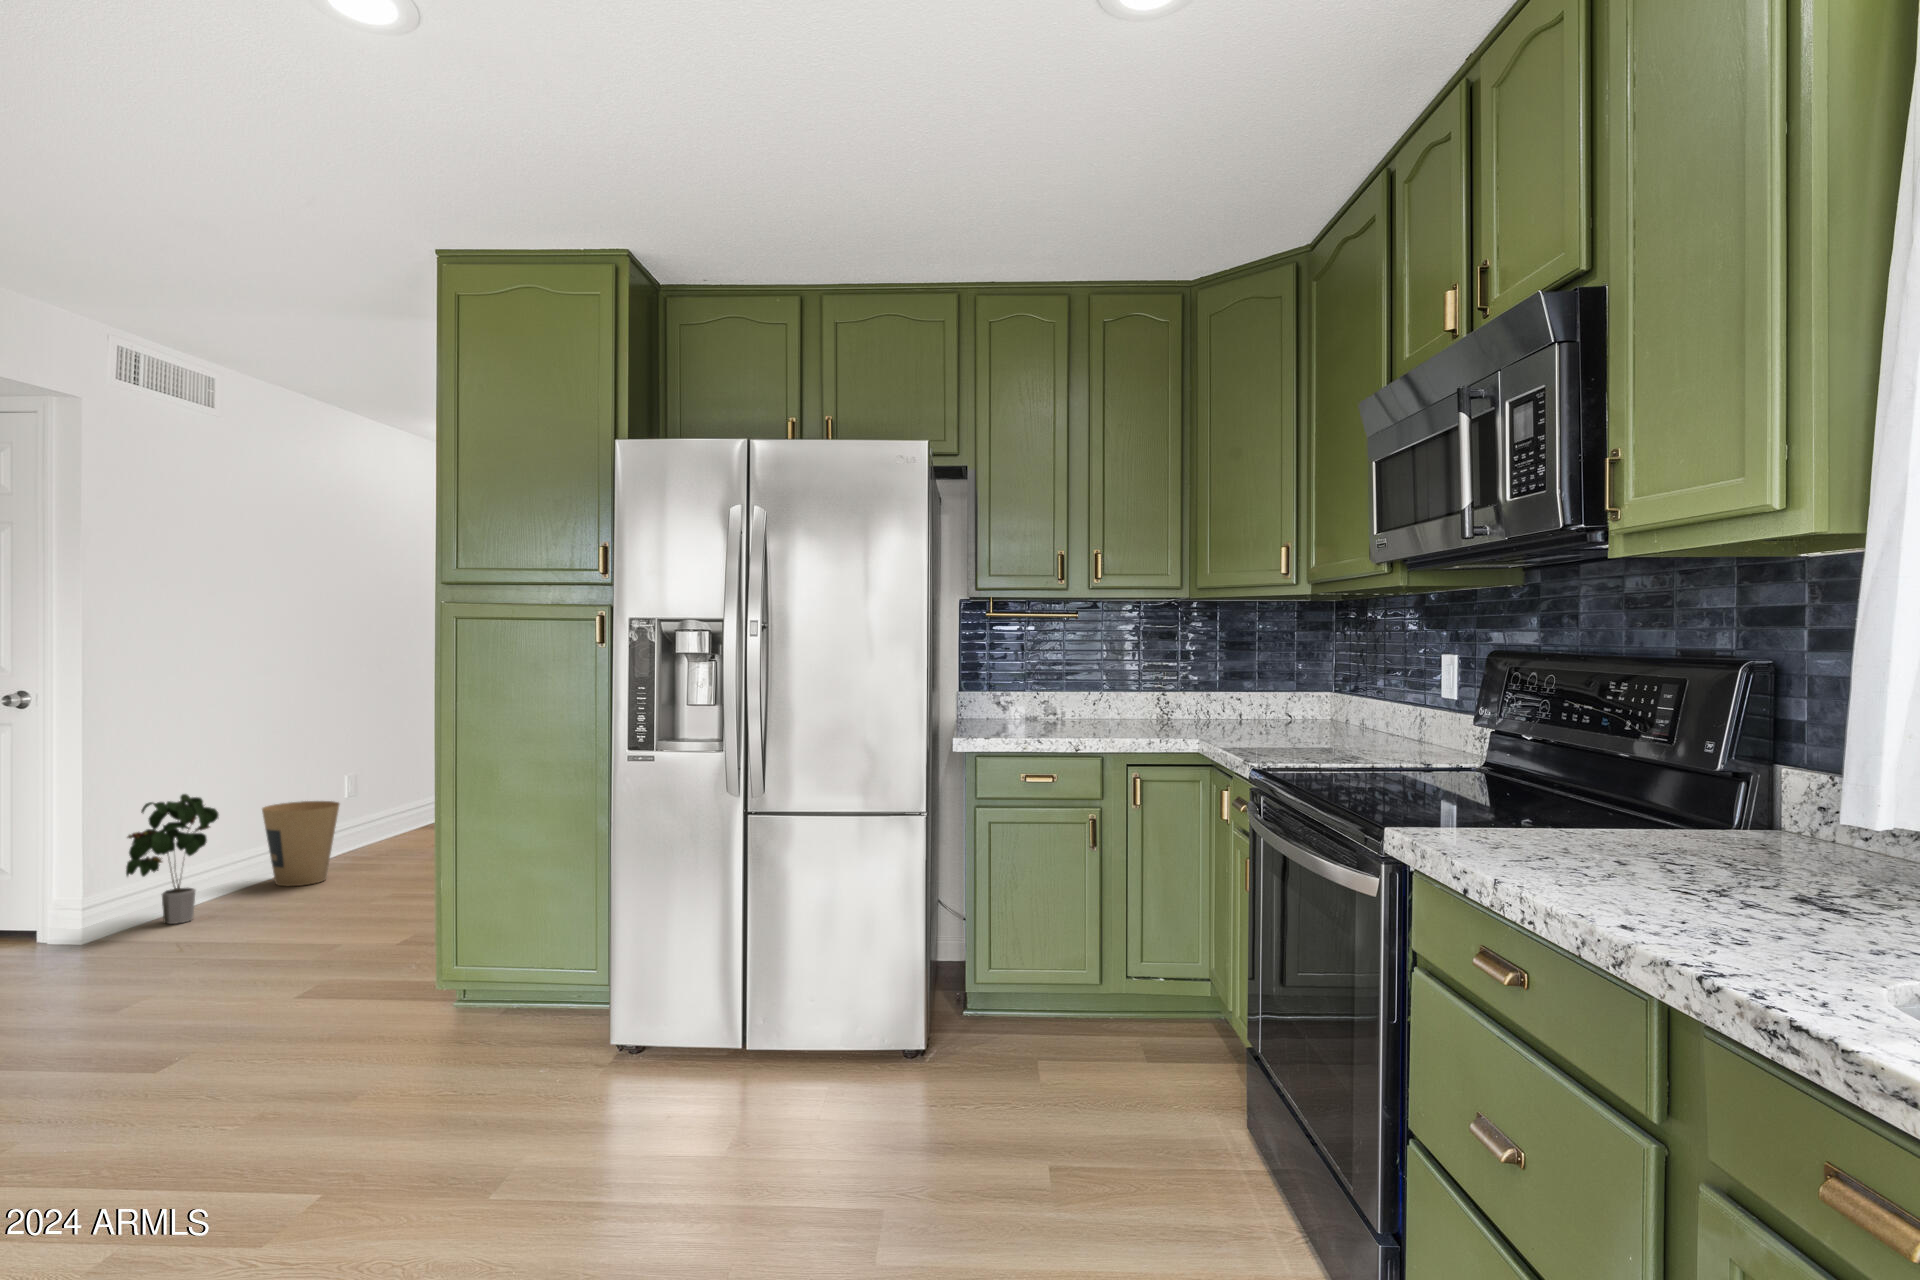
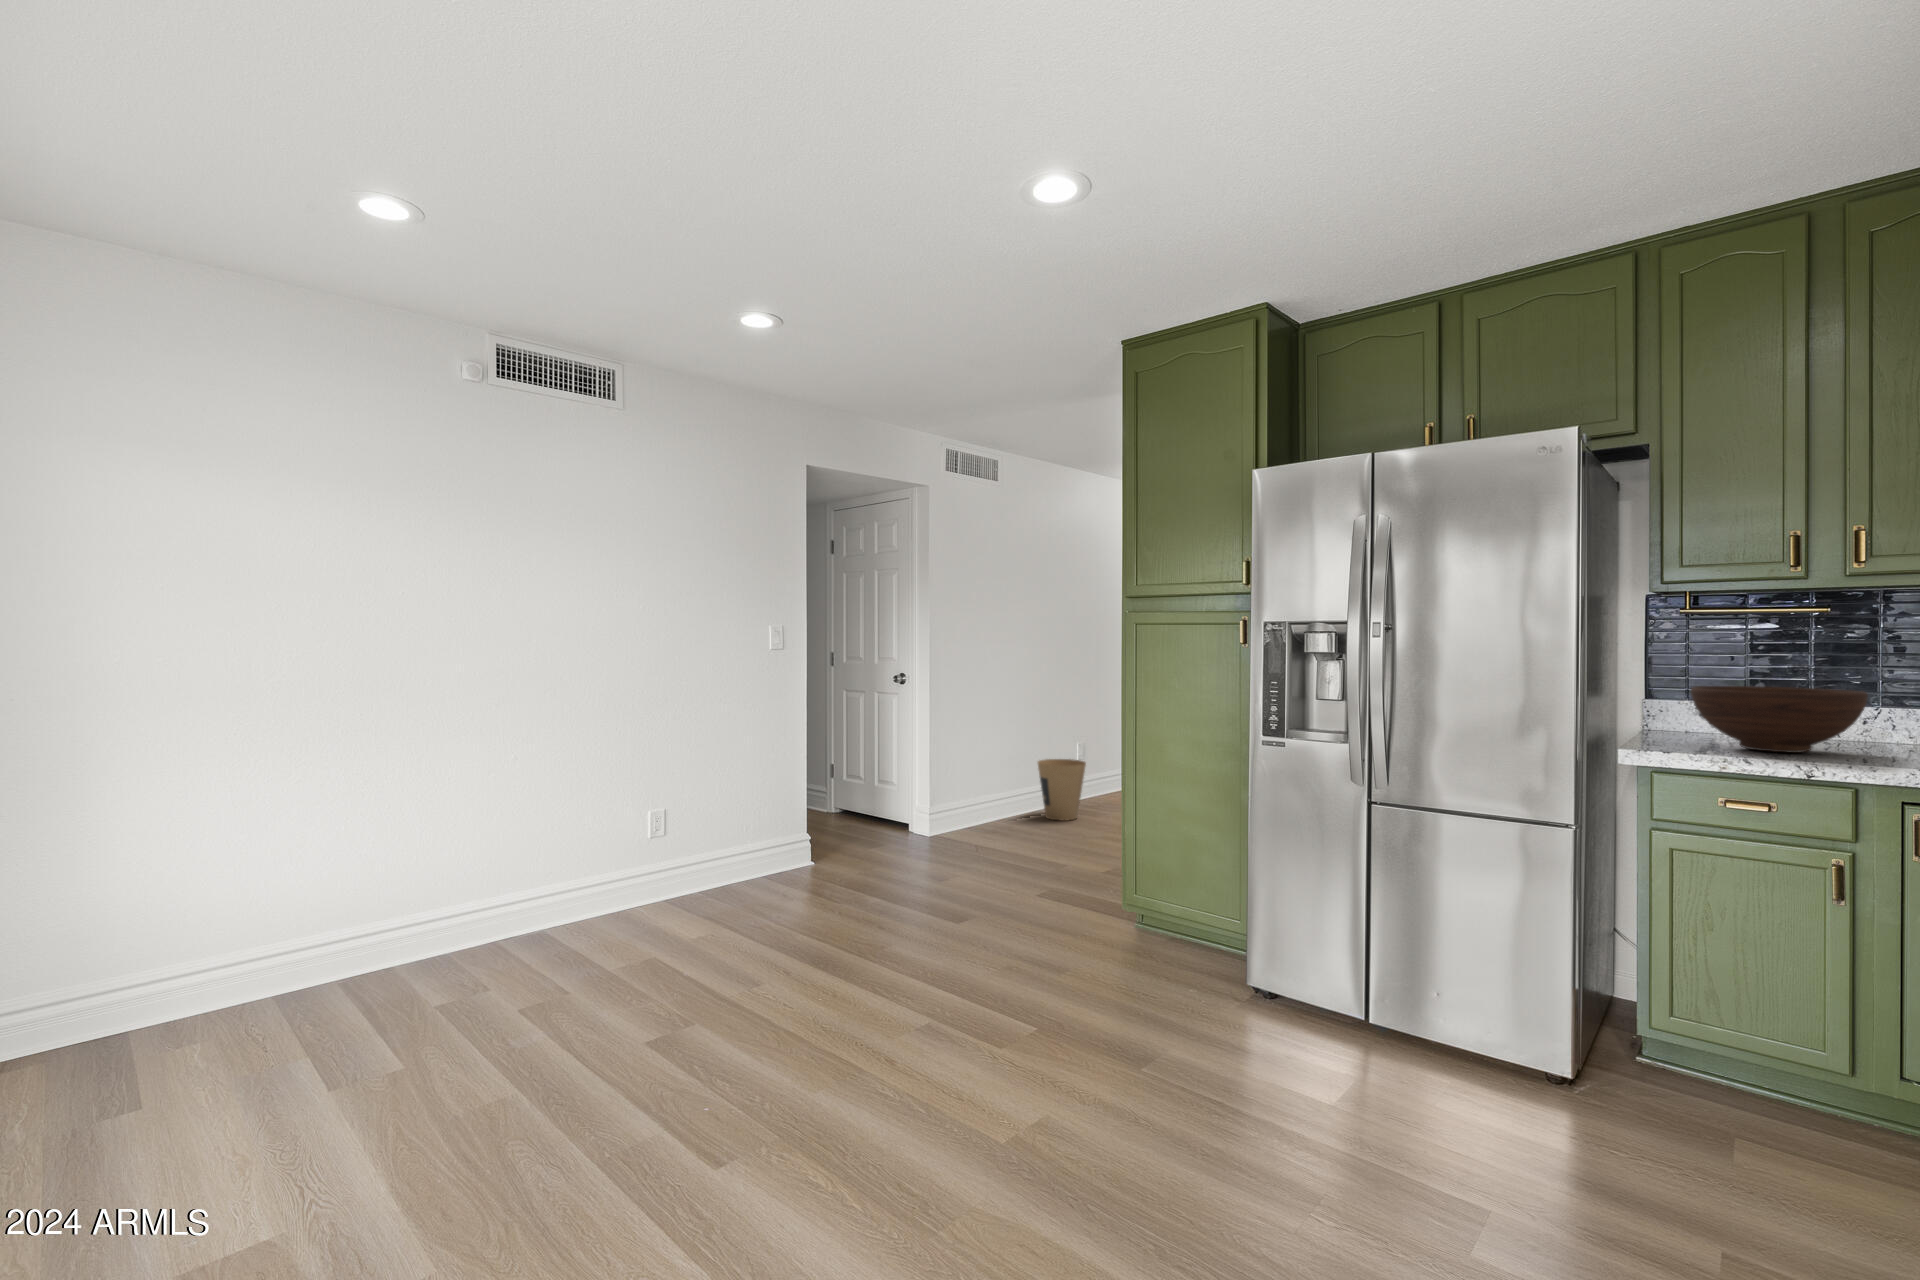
fruit bowl: none [997,679,1106,732] -> present [1691,686,1868,753]
potted plant: present [126,794,219,924] -> none [955,746,1009,835]

